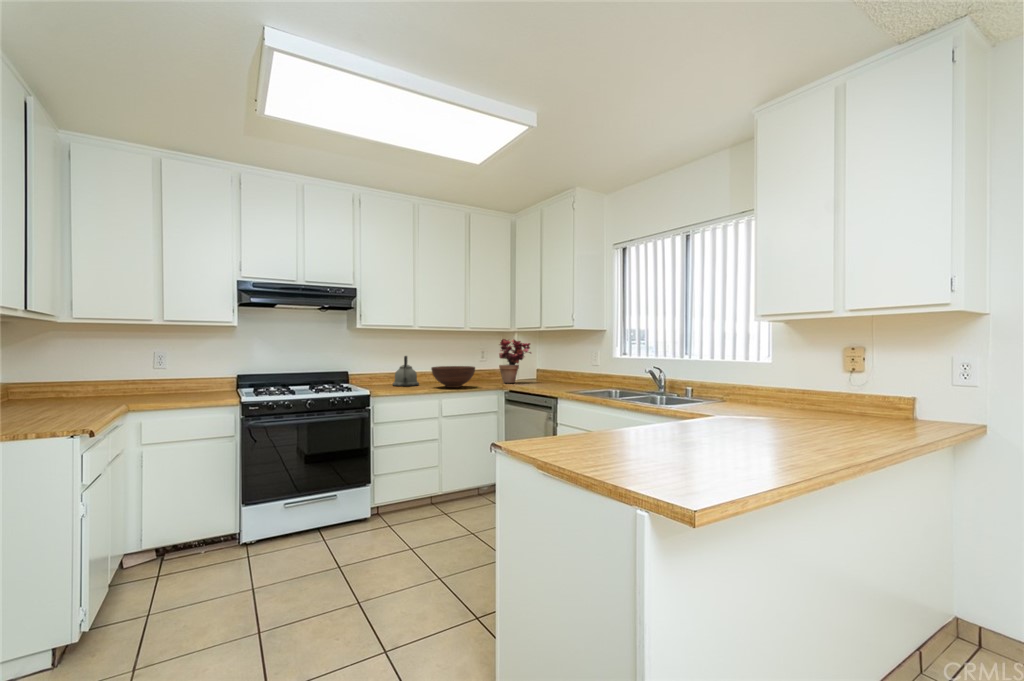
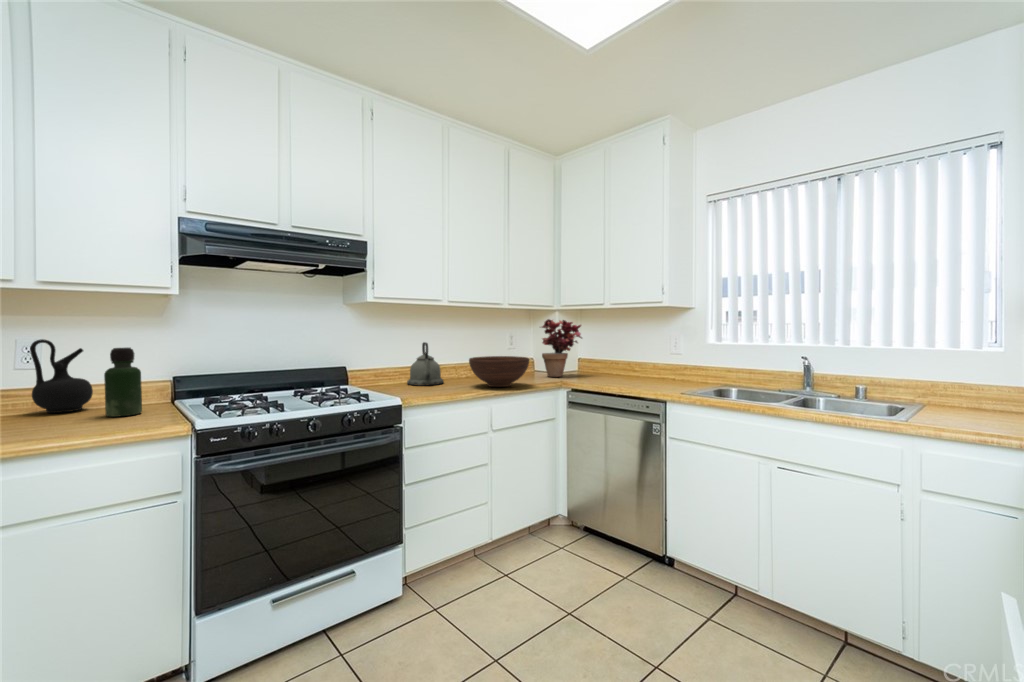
ceramic jug: none [161,351,192,393] -> present [30,339,93,413]
bottle: none [198,356,217,395] -> present [104,348,142,417]

